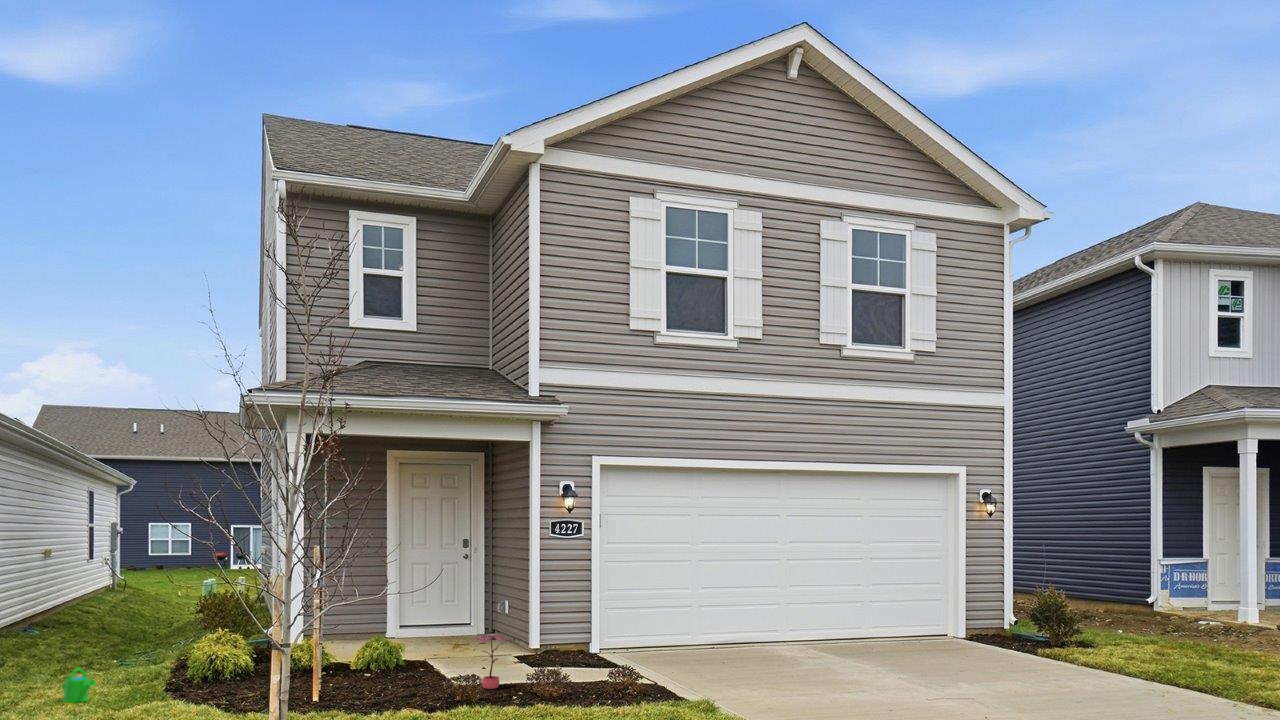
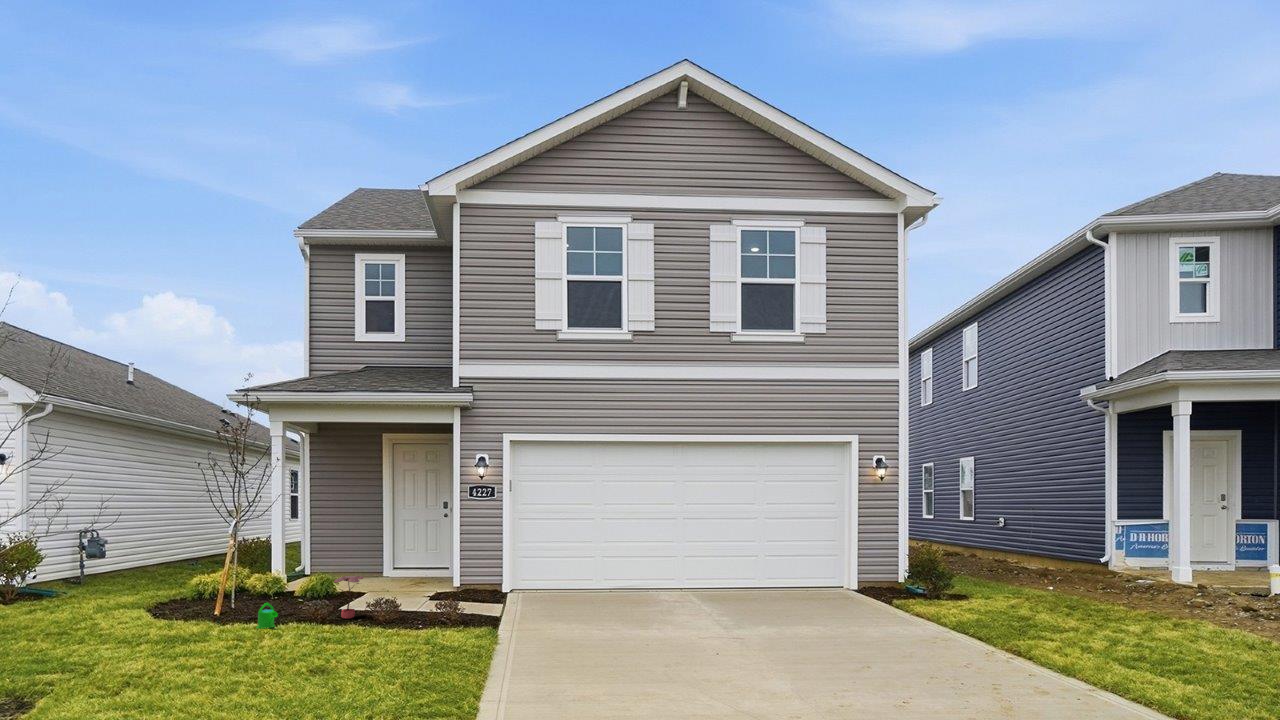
watering can: present [62,667,96,702] -> present [257,603,278,629]

